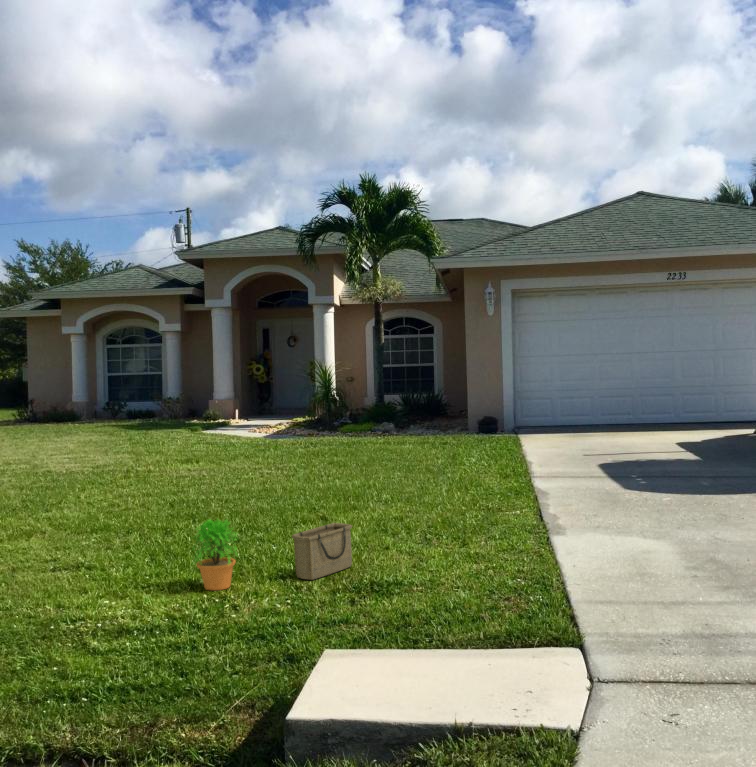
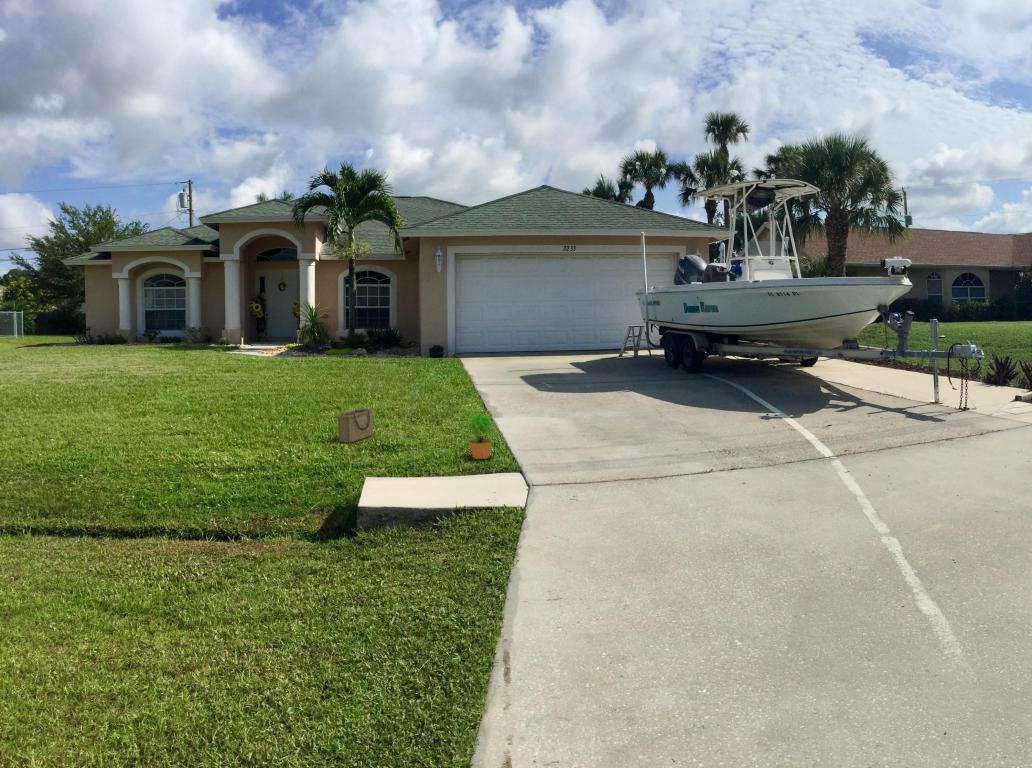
potted plant: present [193,520,237,590] -> present [465,414,493,459]

